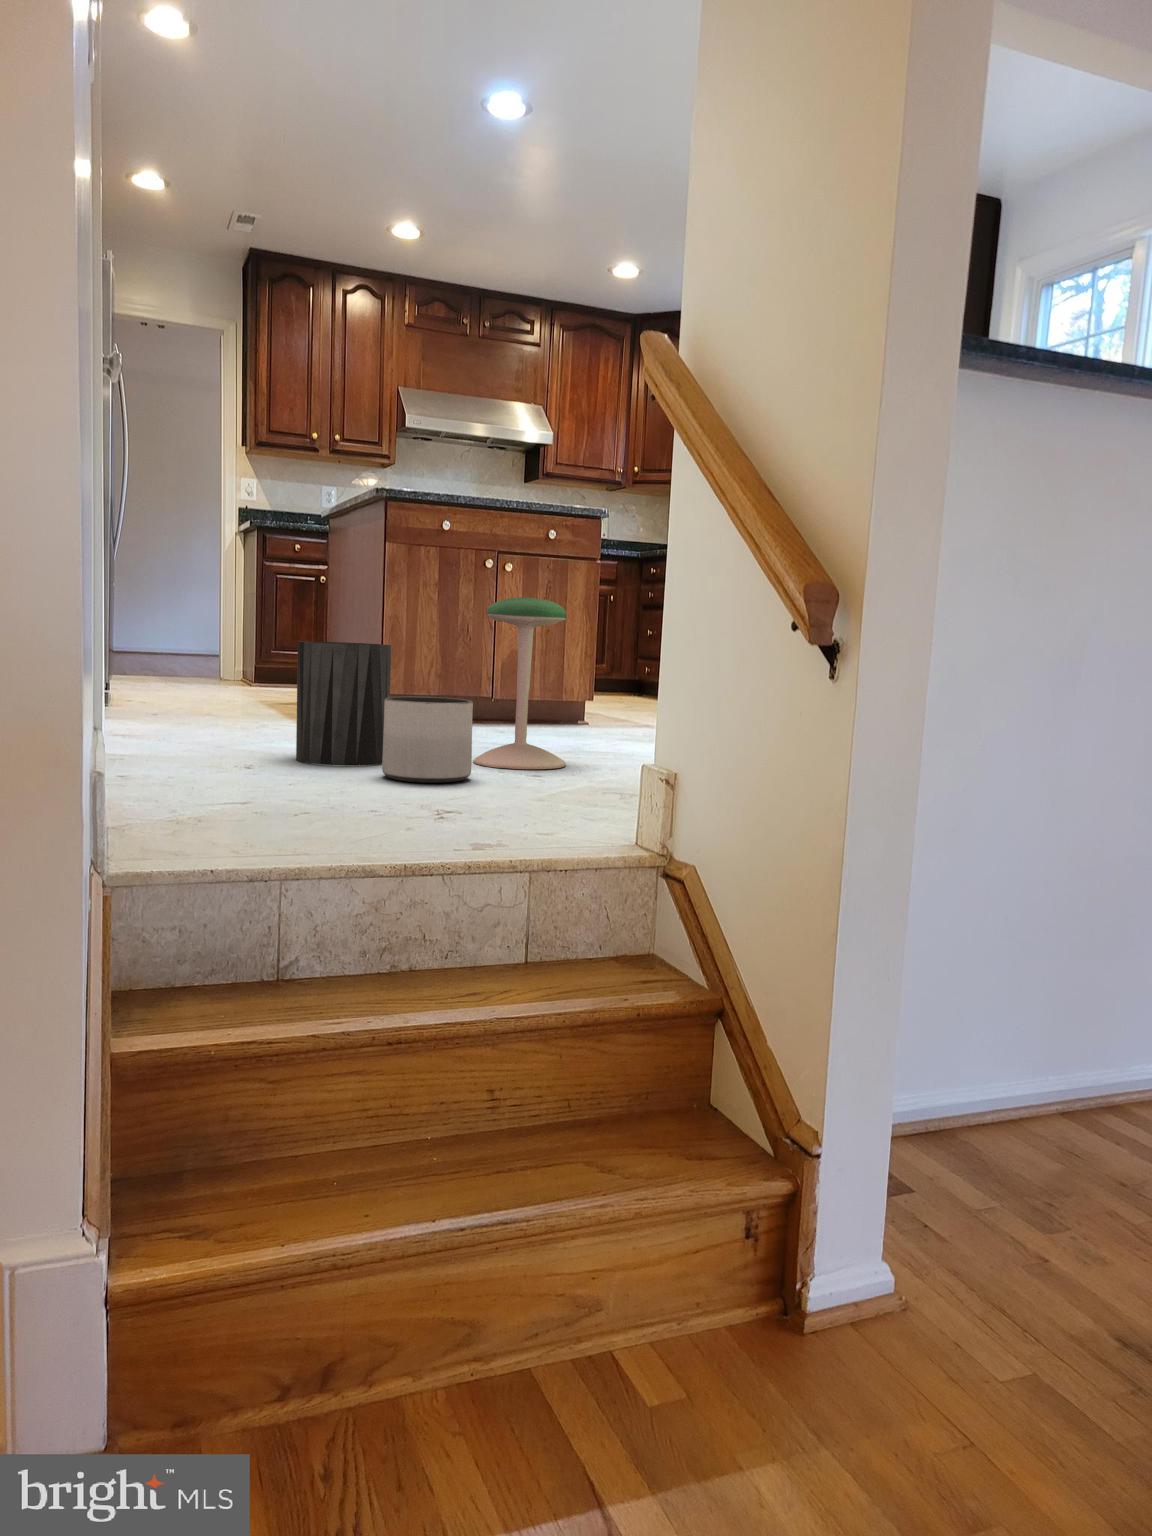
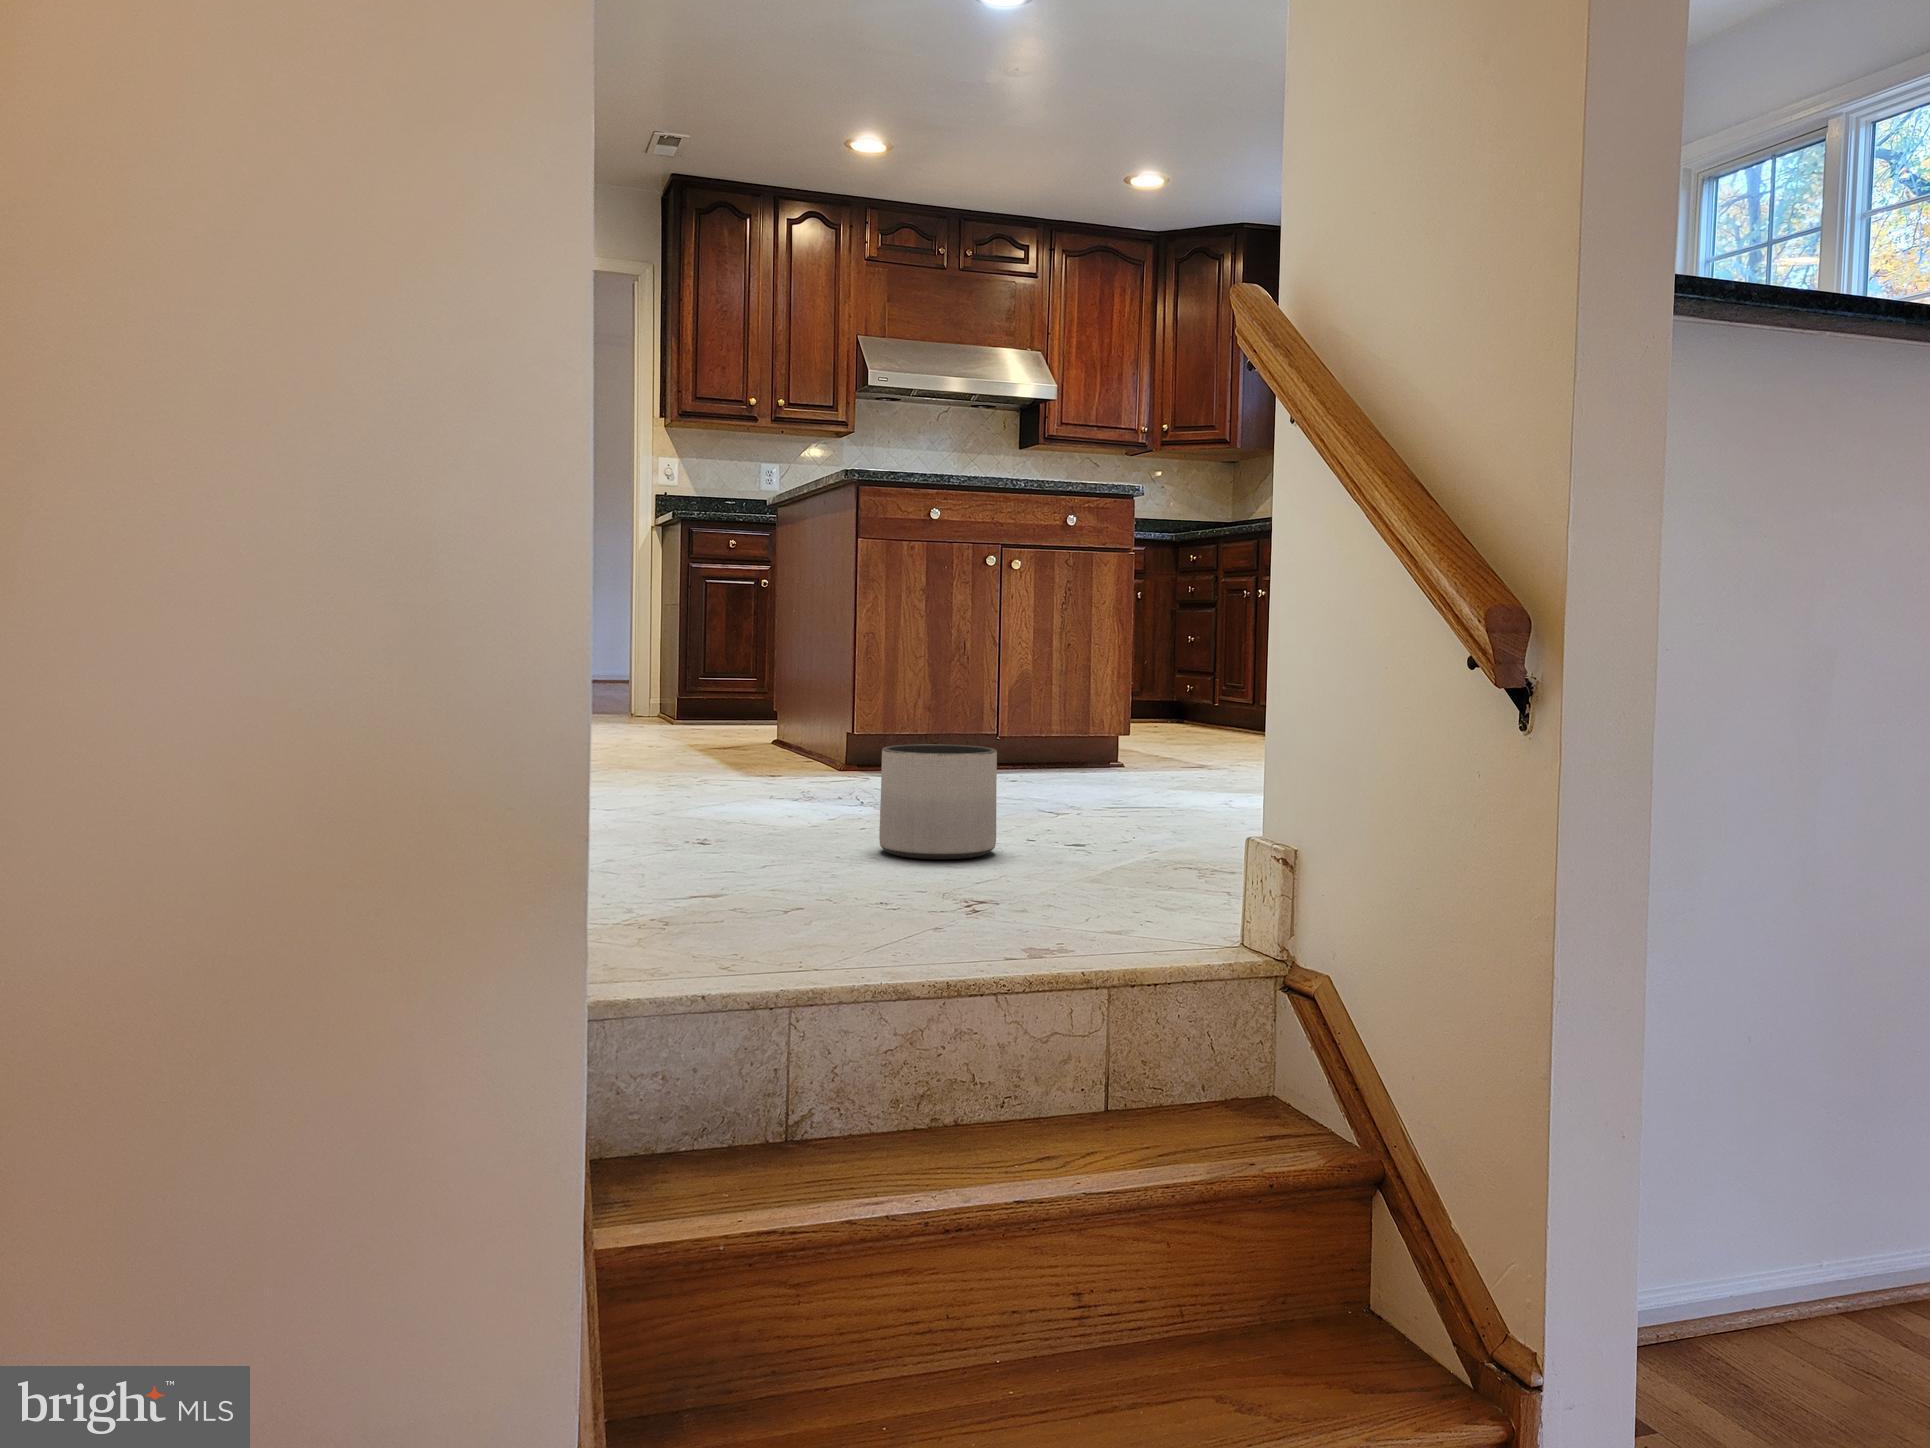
stool: present [473,598,567,769] -> none [991,611,1113,836]
trash can: present [296,641,391,766] -> none [761,674,883,837]

